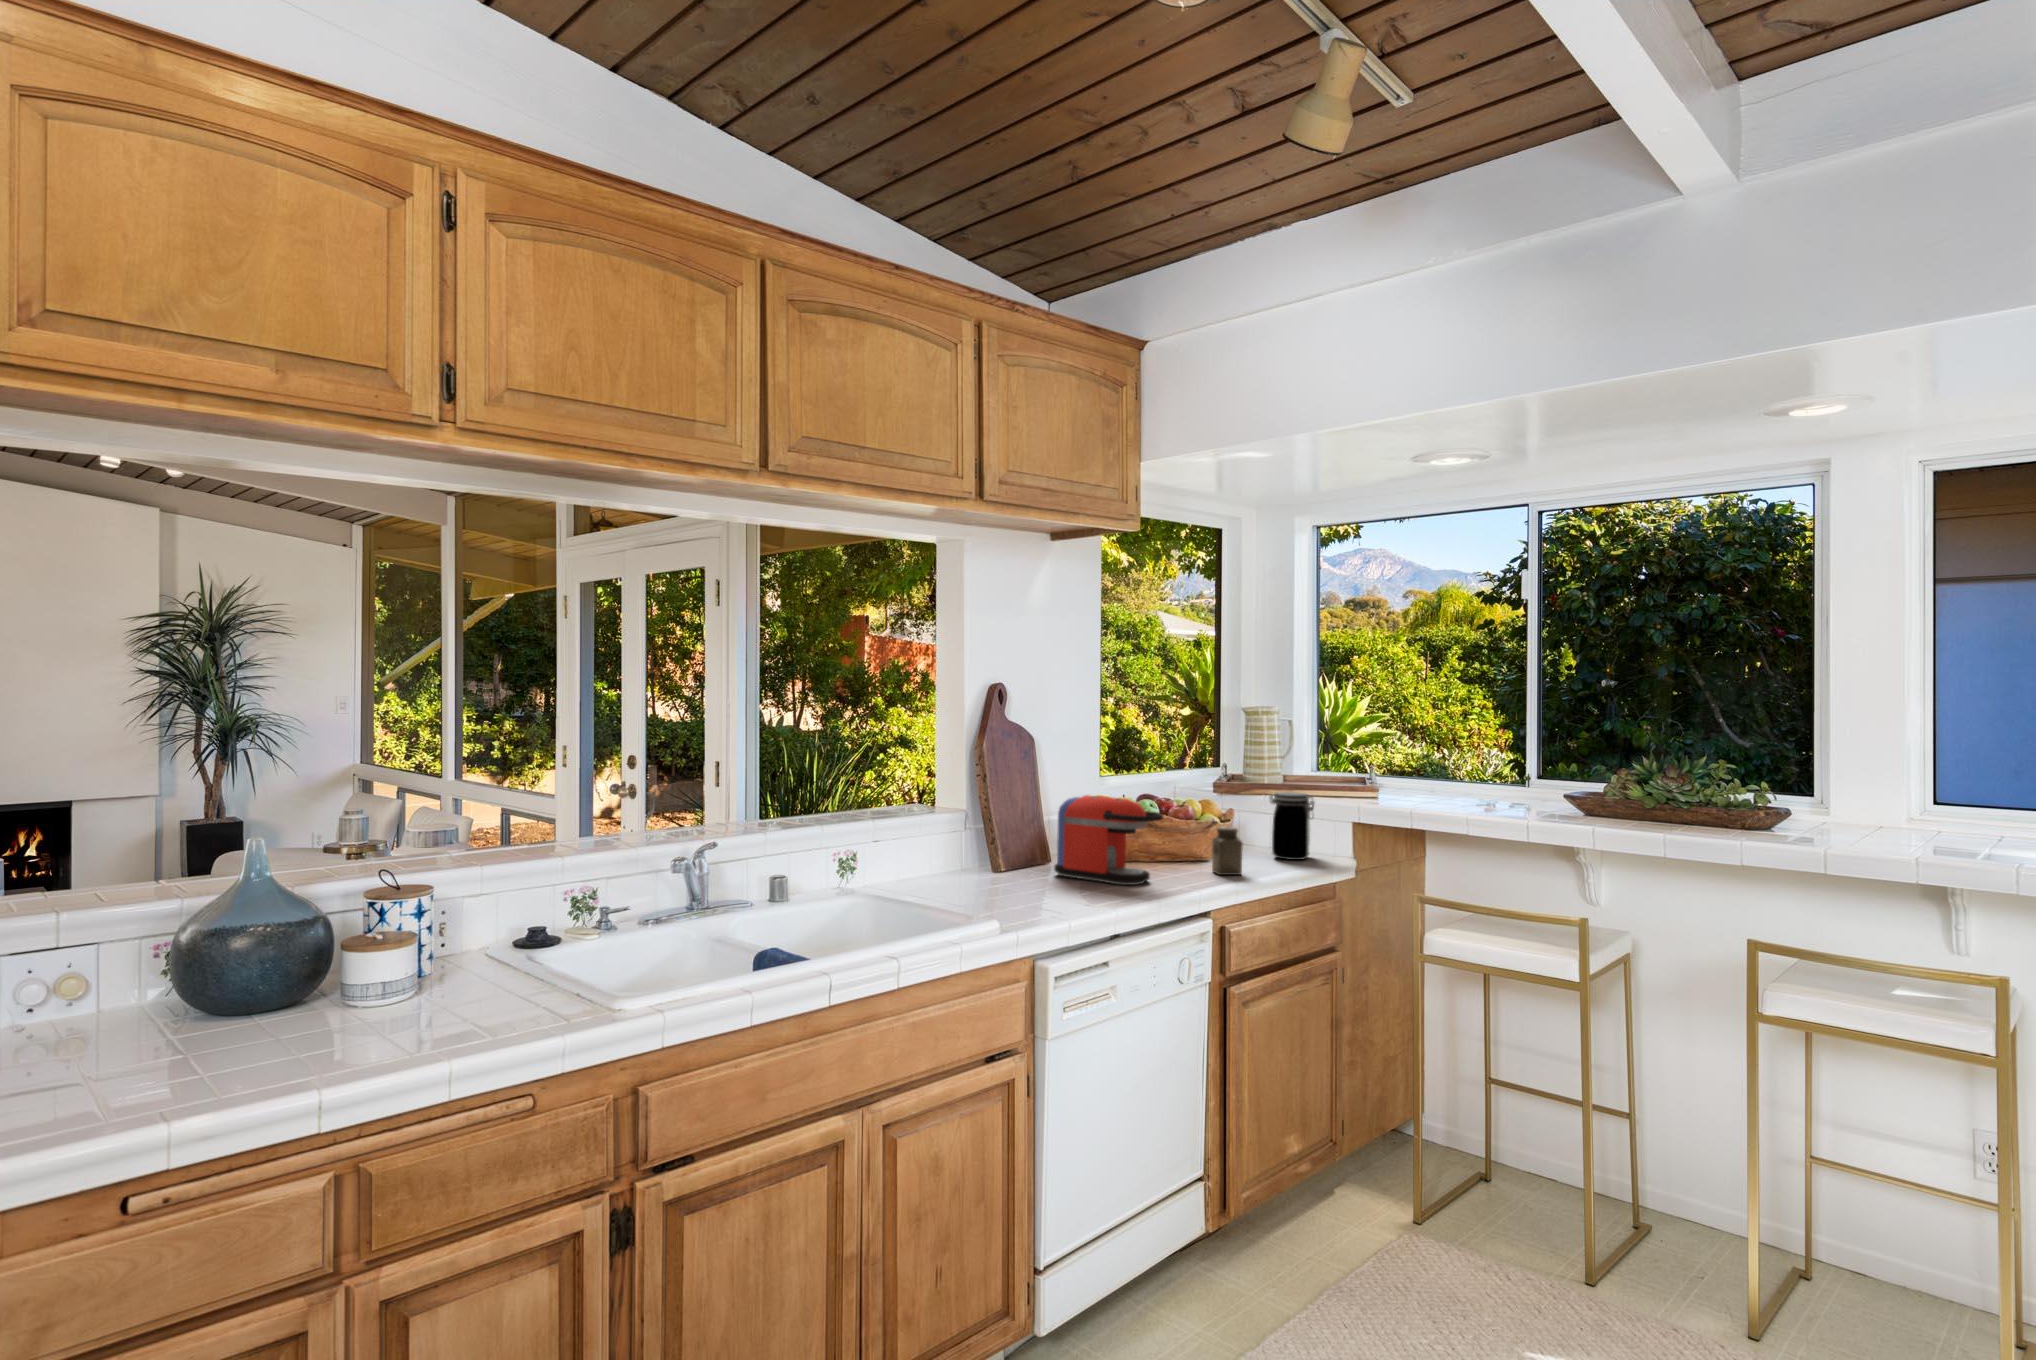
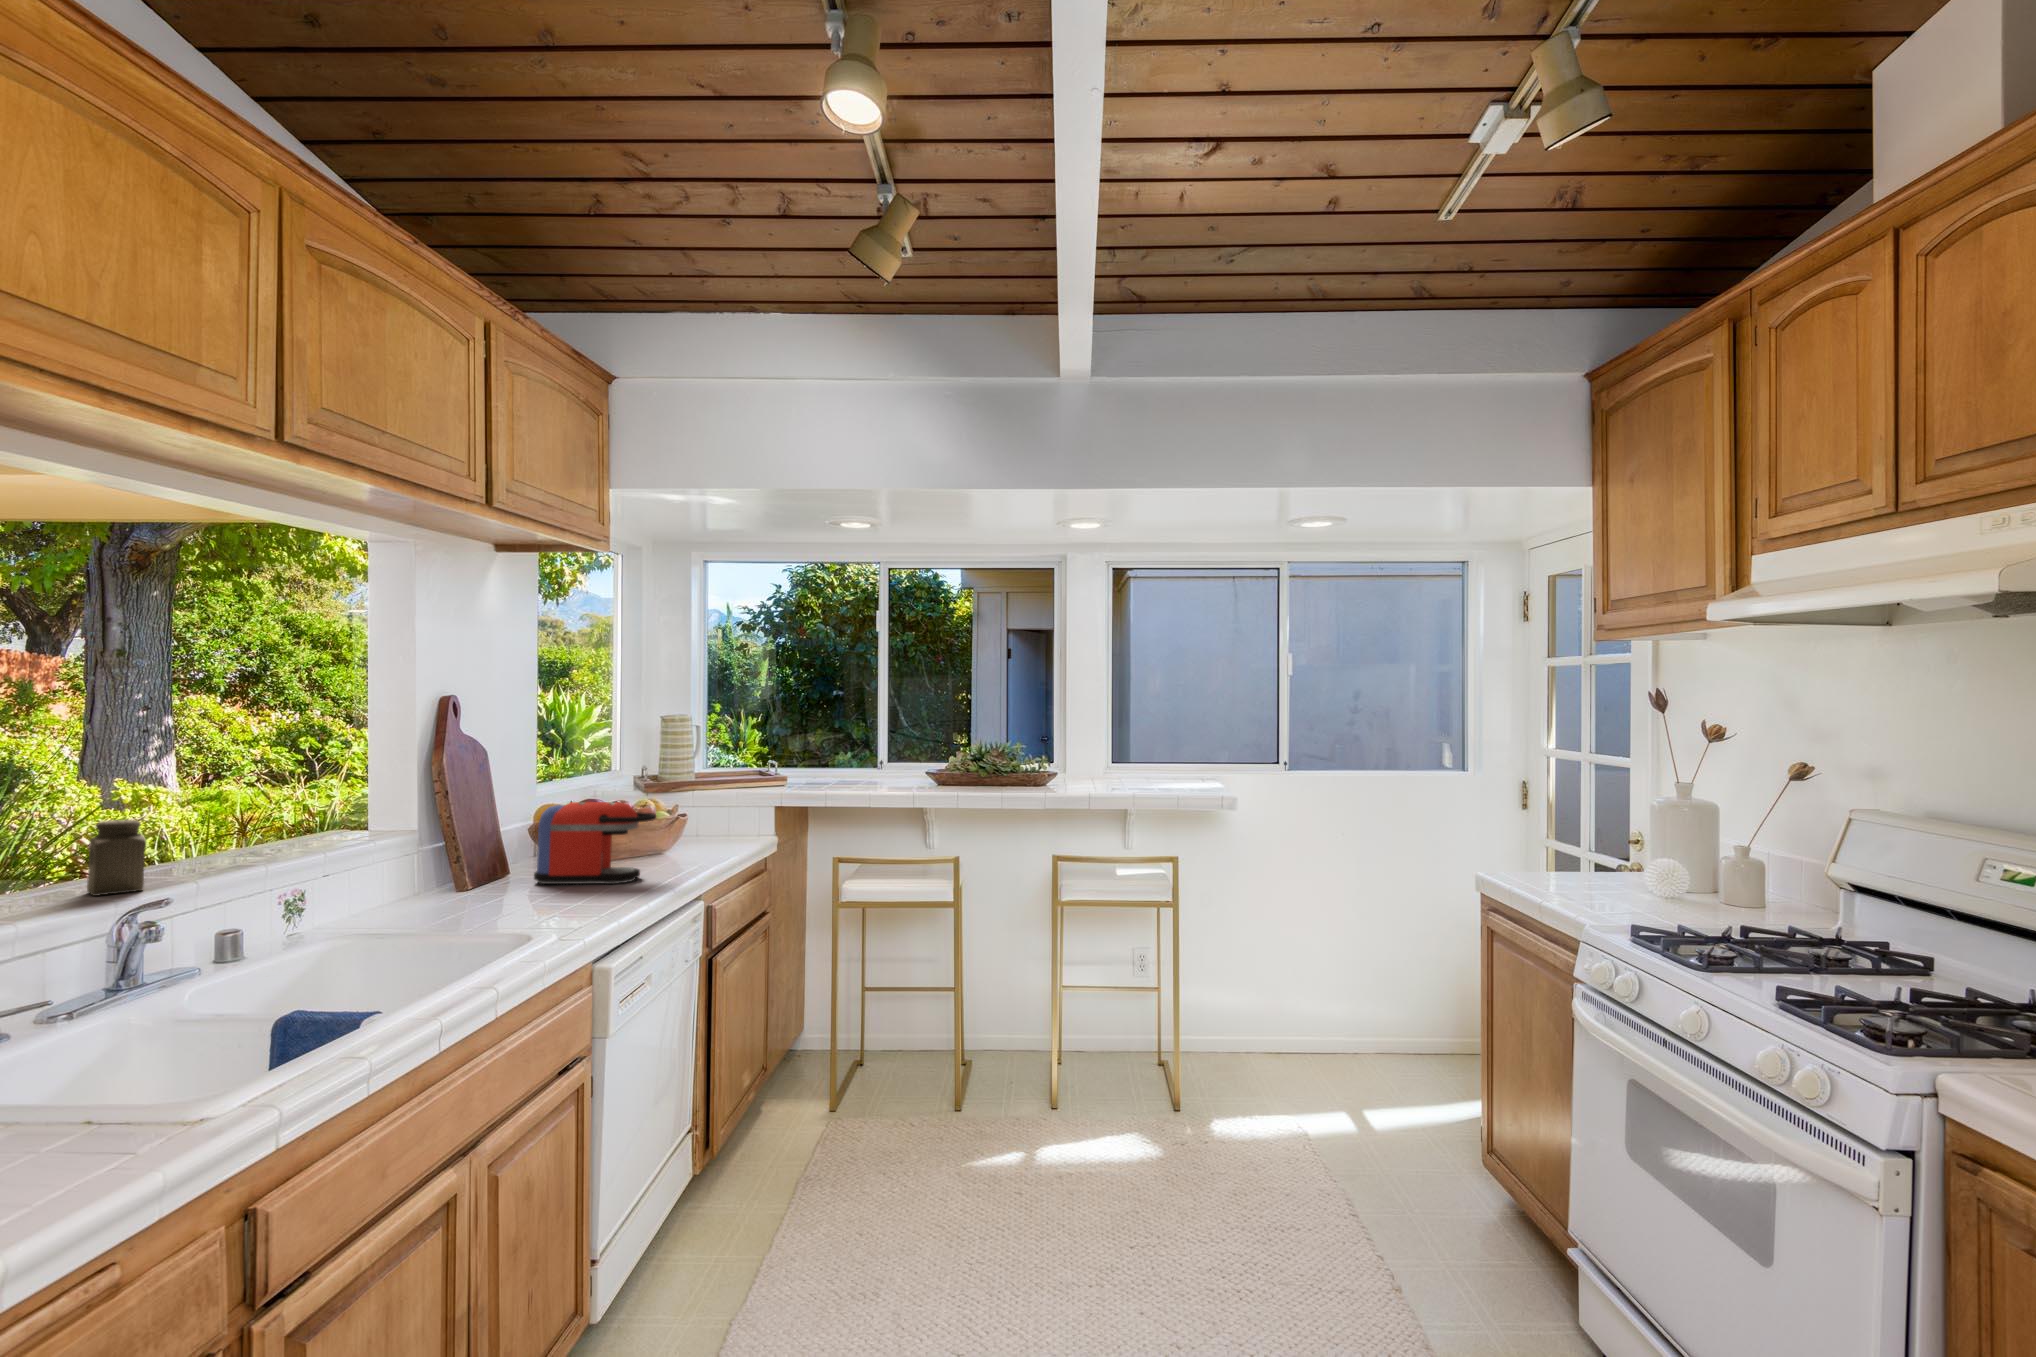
jar: present [1270,792,1314,860] -> none [708,788,750,845]
salt shaker: present [1212,826,1243,875] -> present [87,819,146,896]

